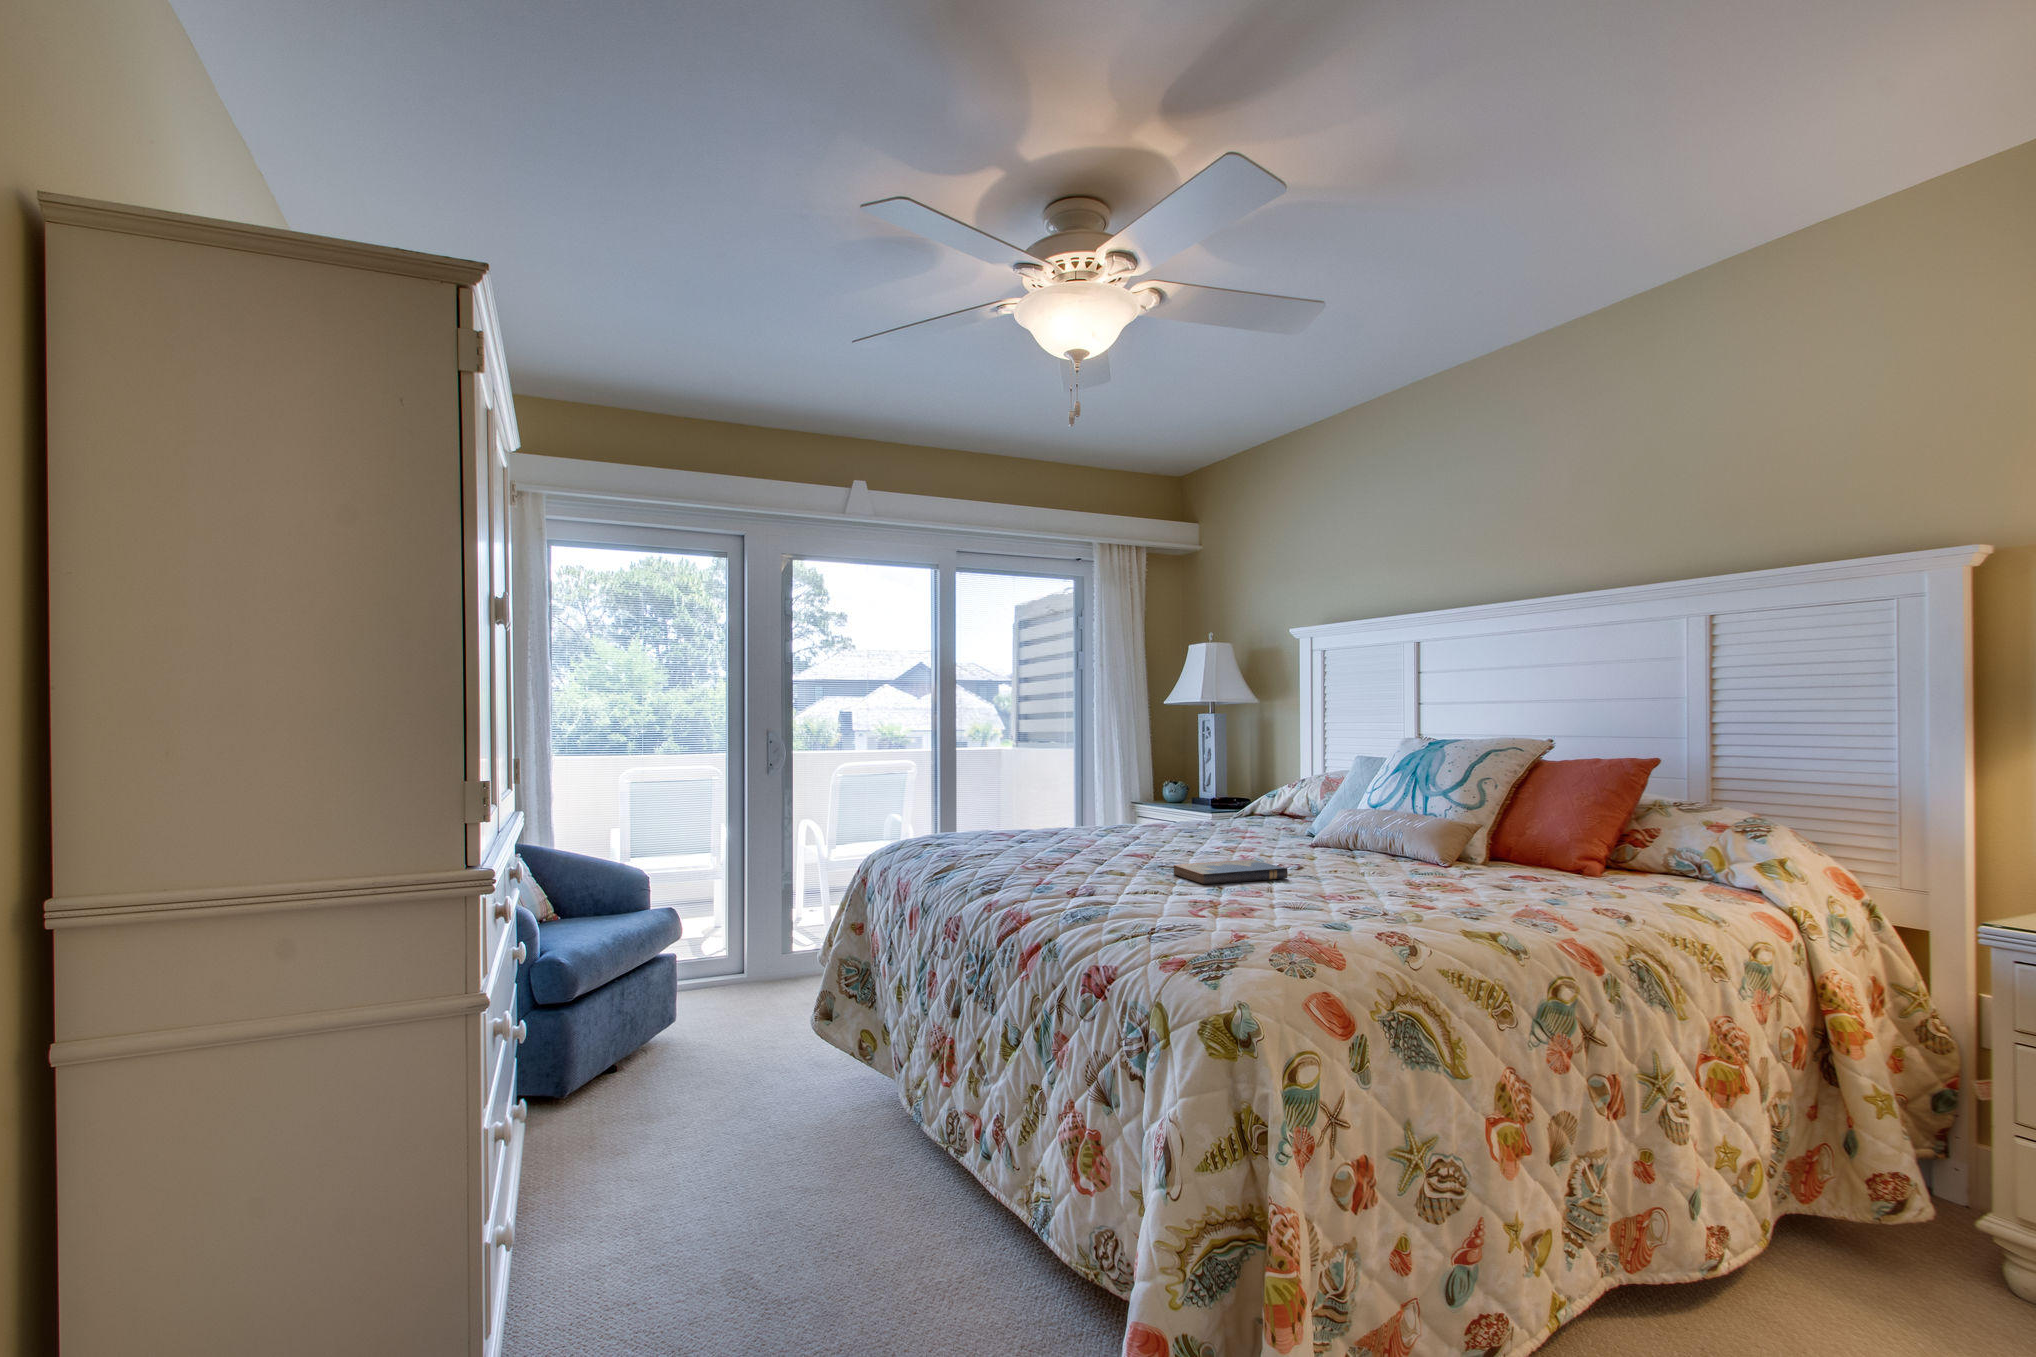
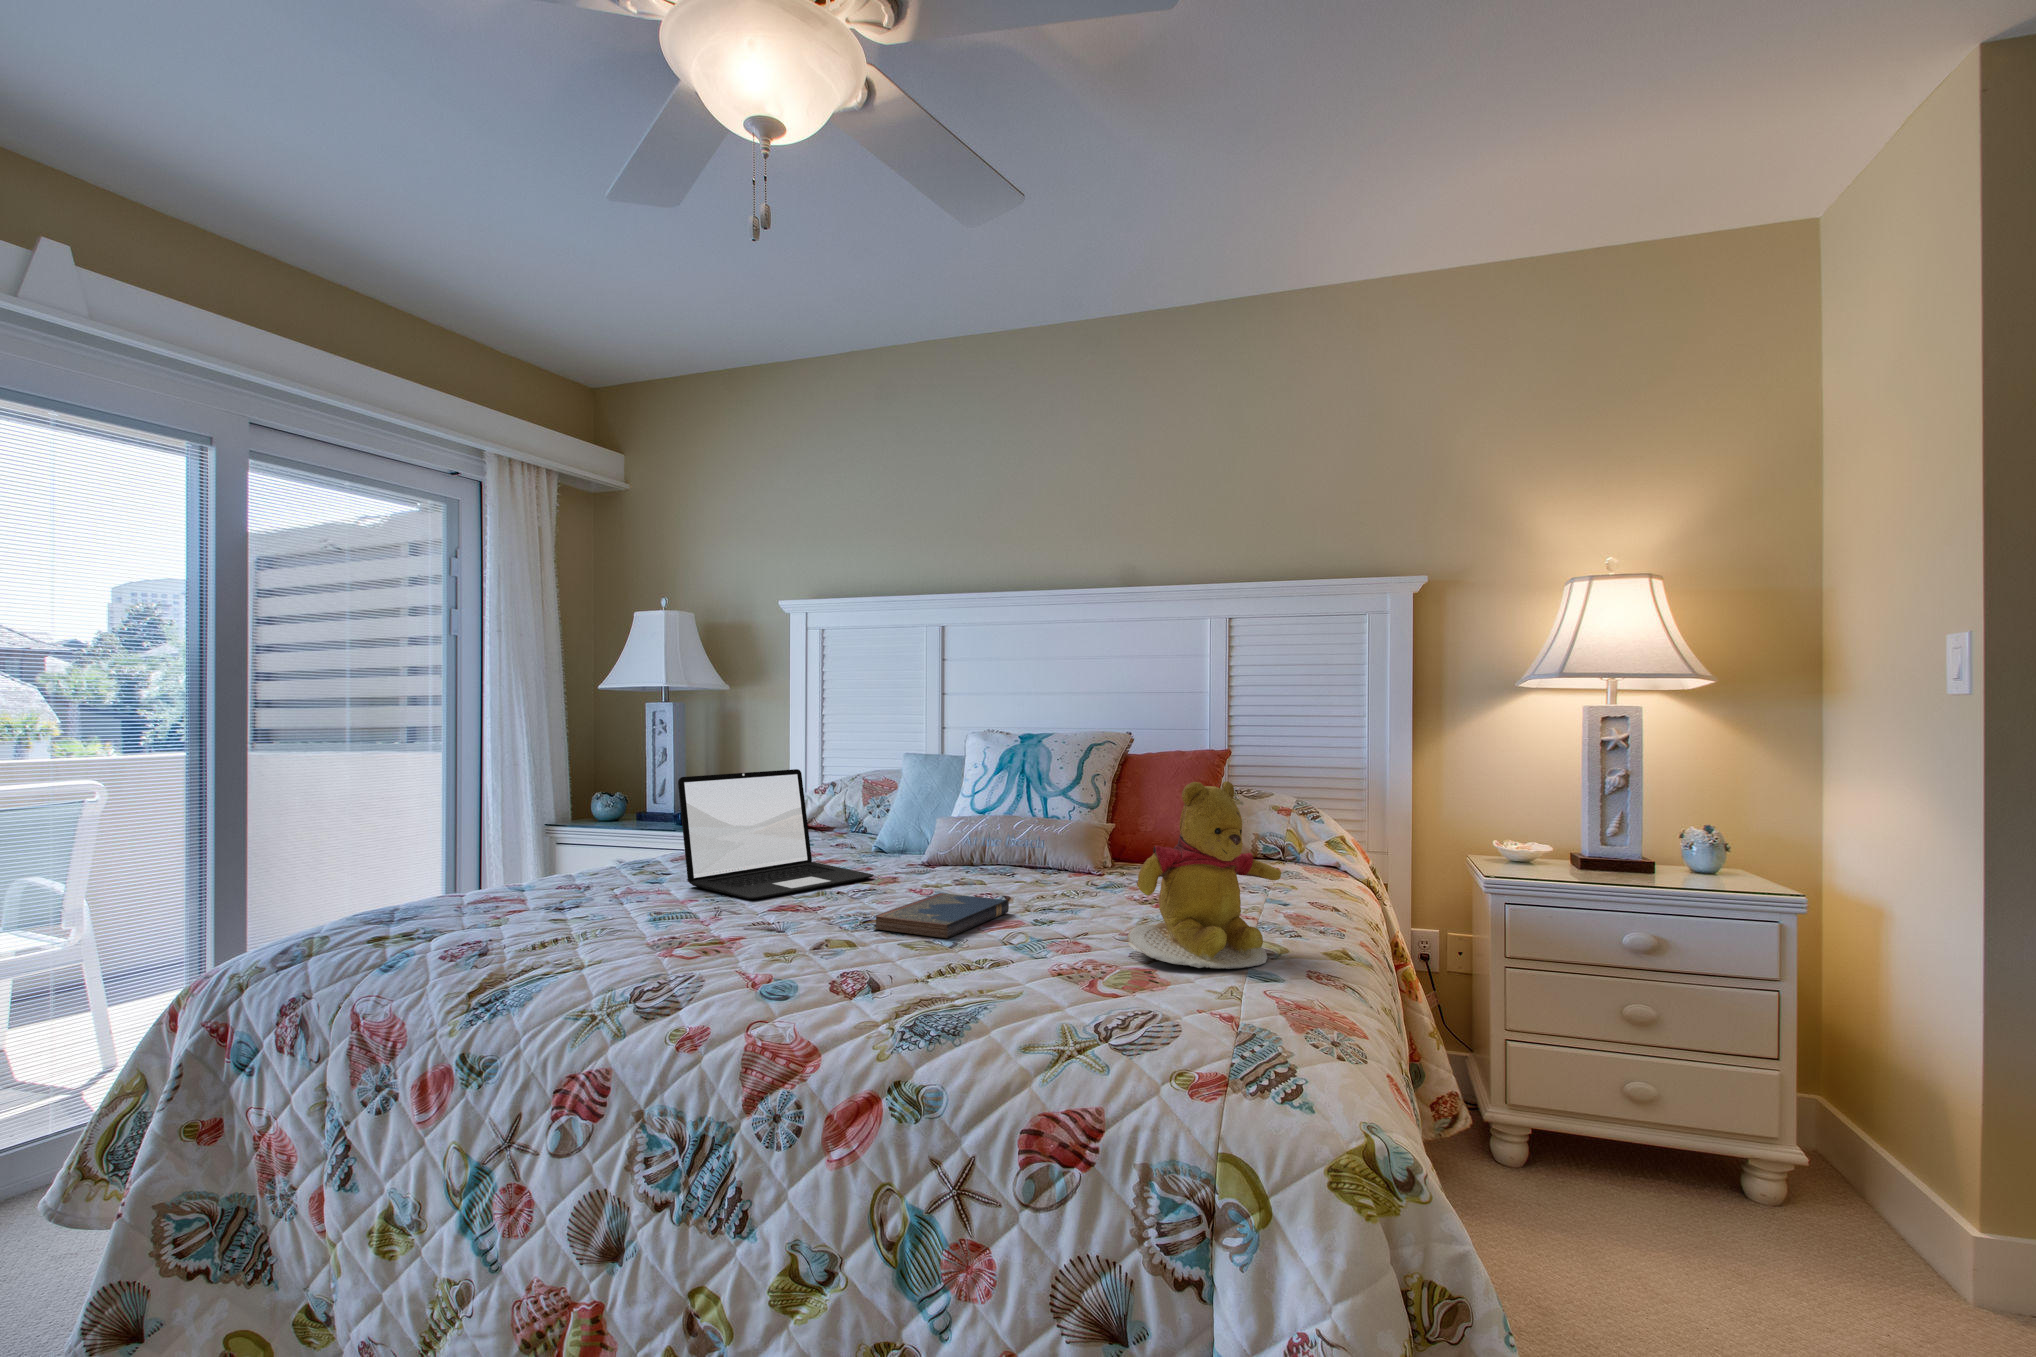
laptop: none [1118,763,1251,852] -> present [678,769,874,899]
teddy bear: none [1290,776,1443,928] -> present [1127,781,1281,969]

